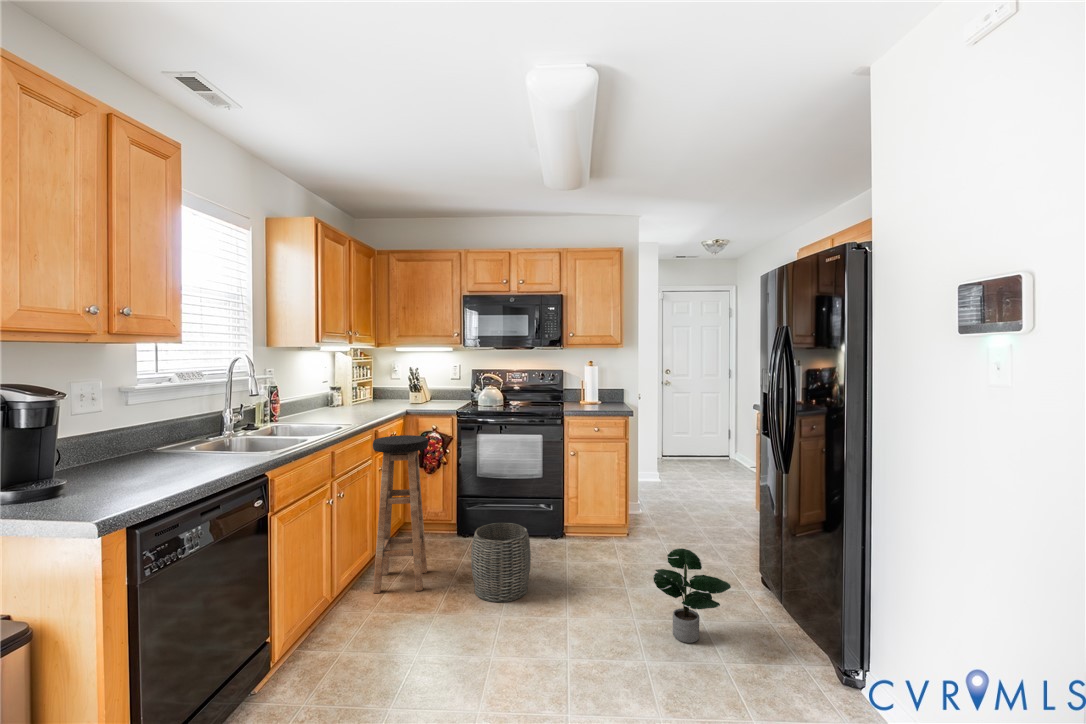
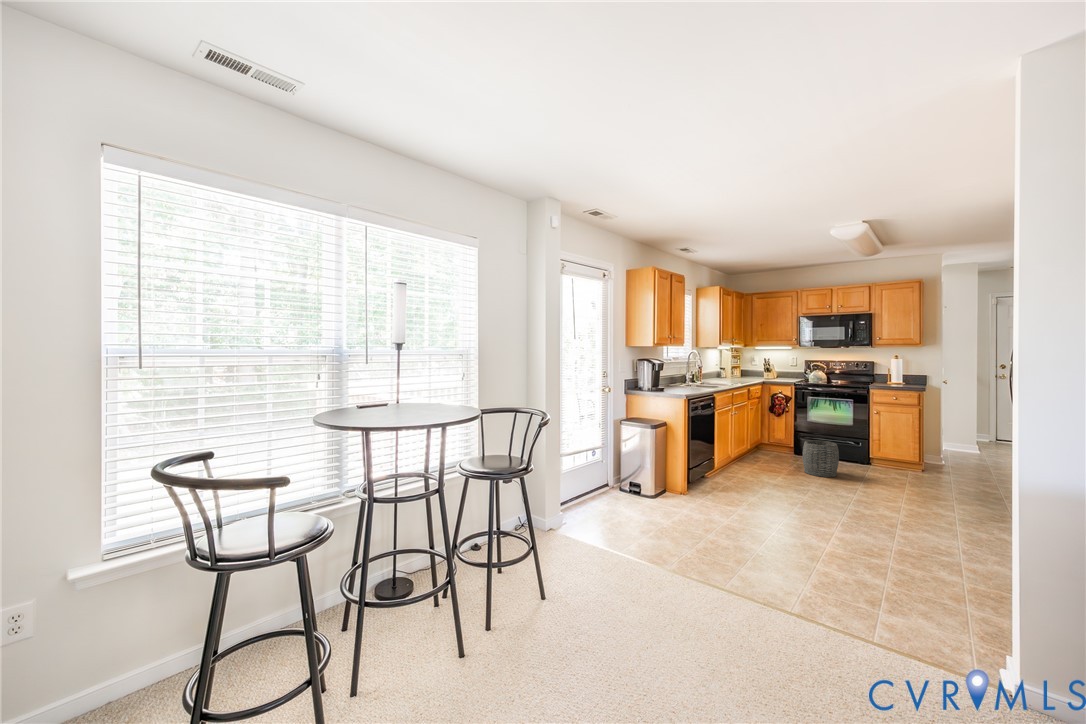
bar stool: present [373,435,428,593] -> none [749,391,779,467]
potted plant: present [653,548,731,643] -> none [912,459,966,505]

